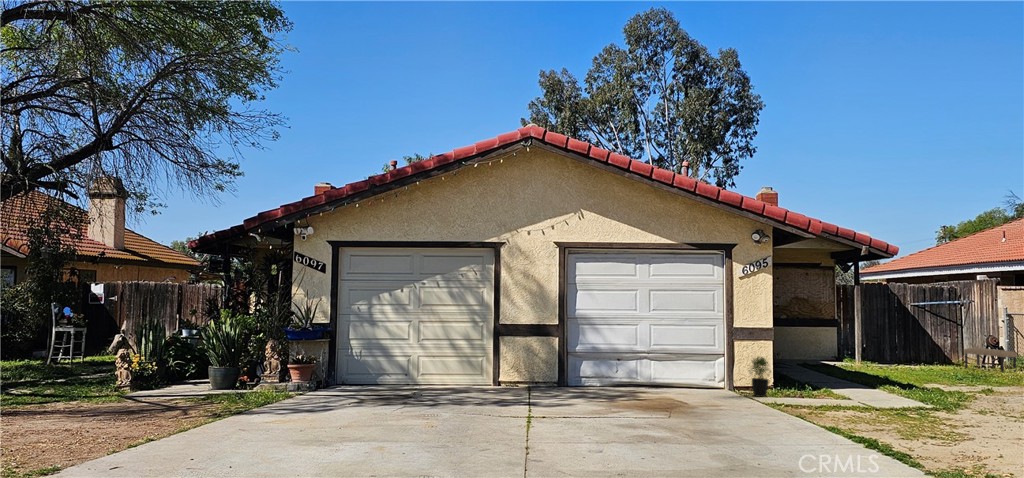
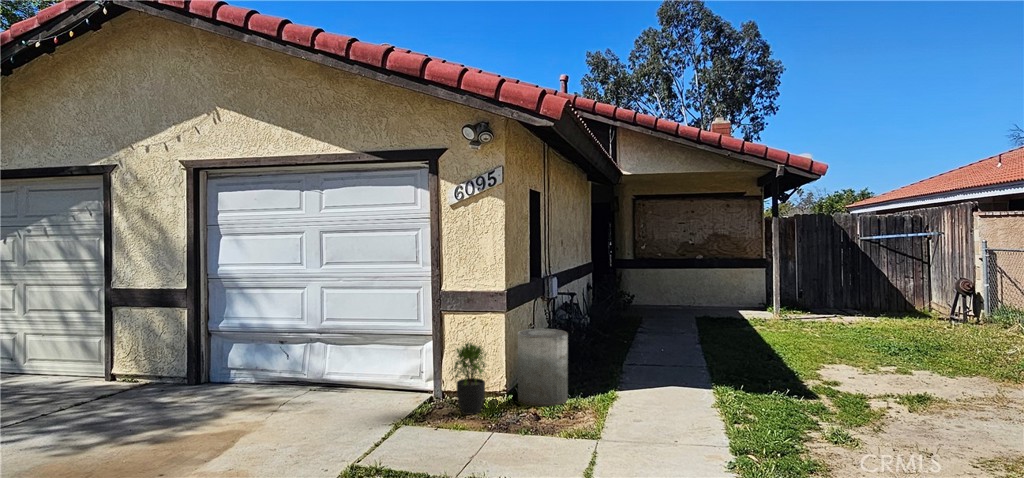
bench: present [964,348,1017,372] -> none [927,294,1003,329]
trash can: none [771,352,802,395] -> present [518,329,568,406]

